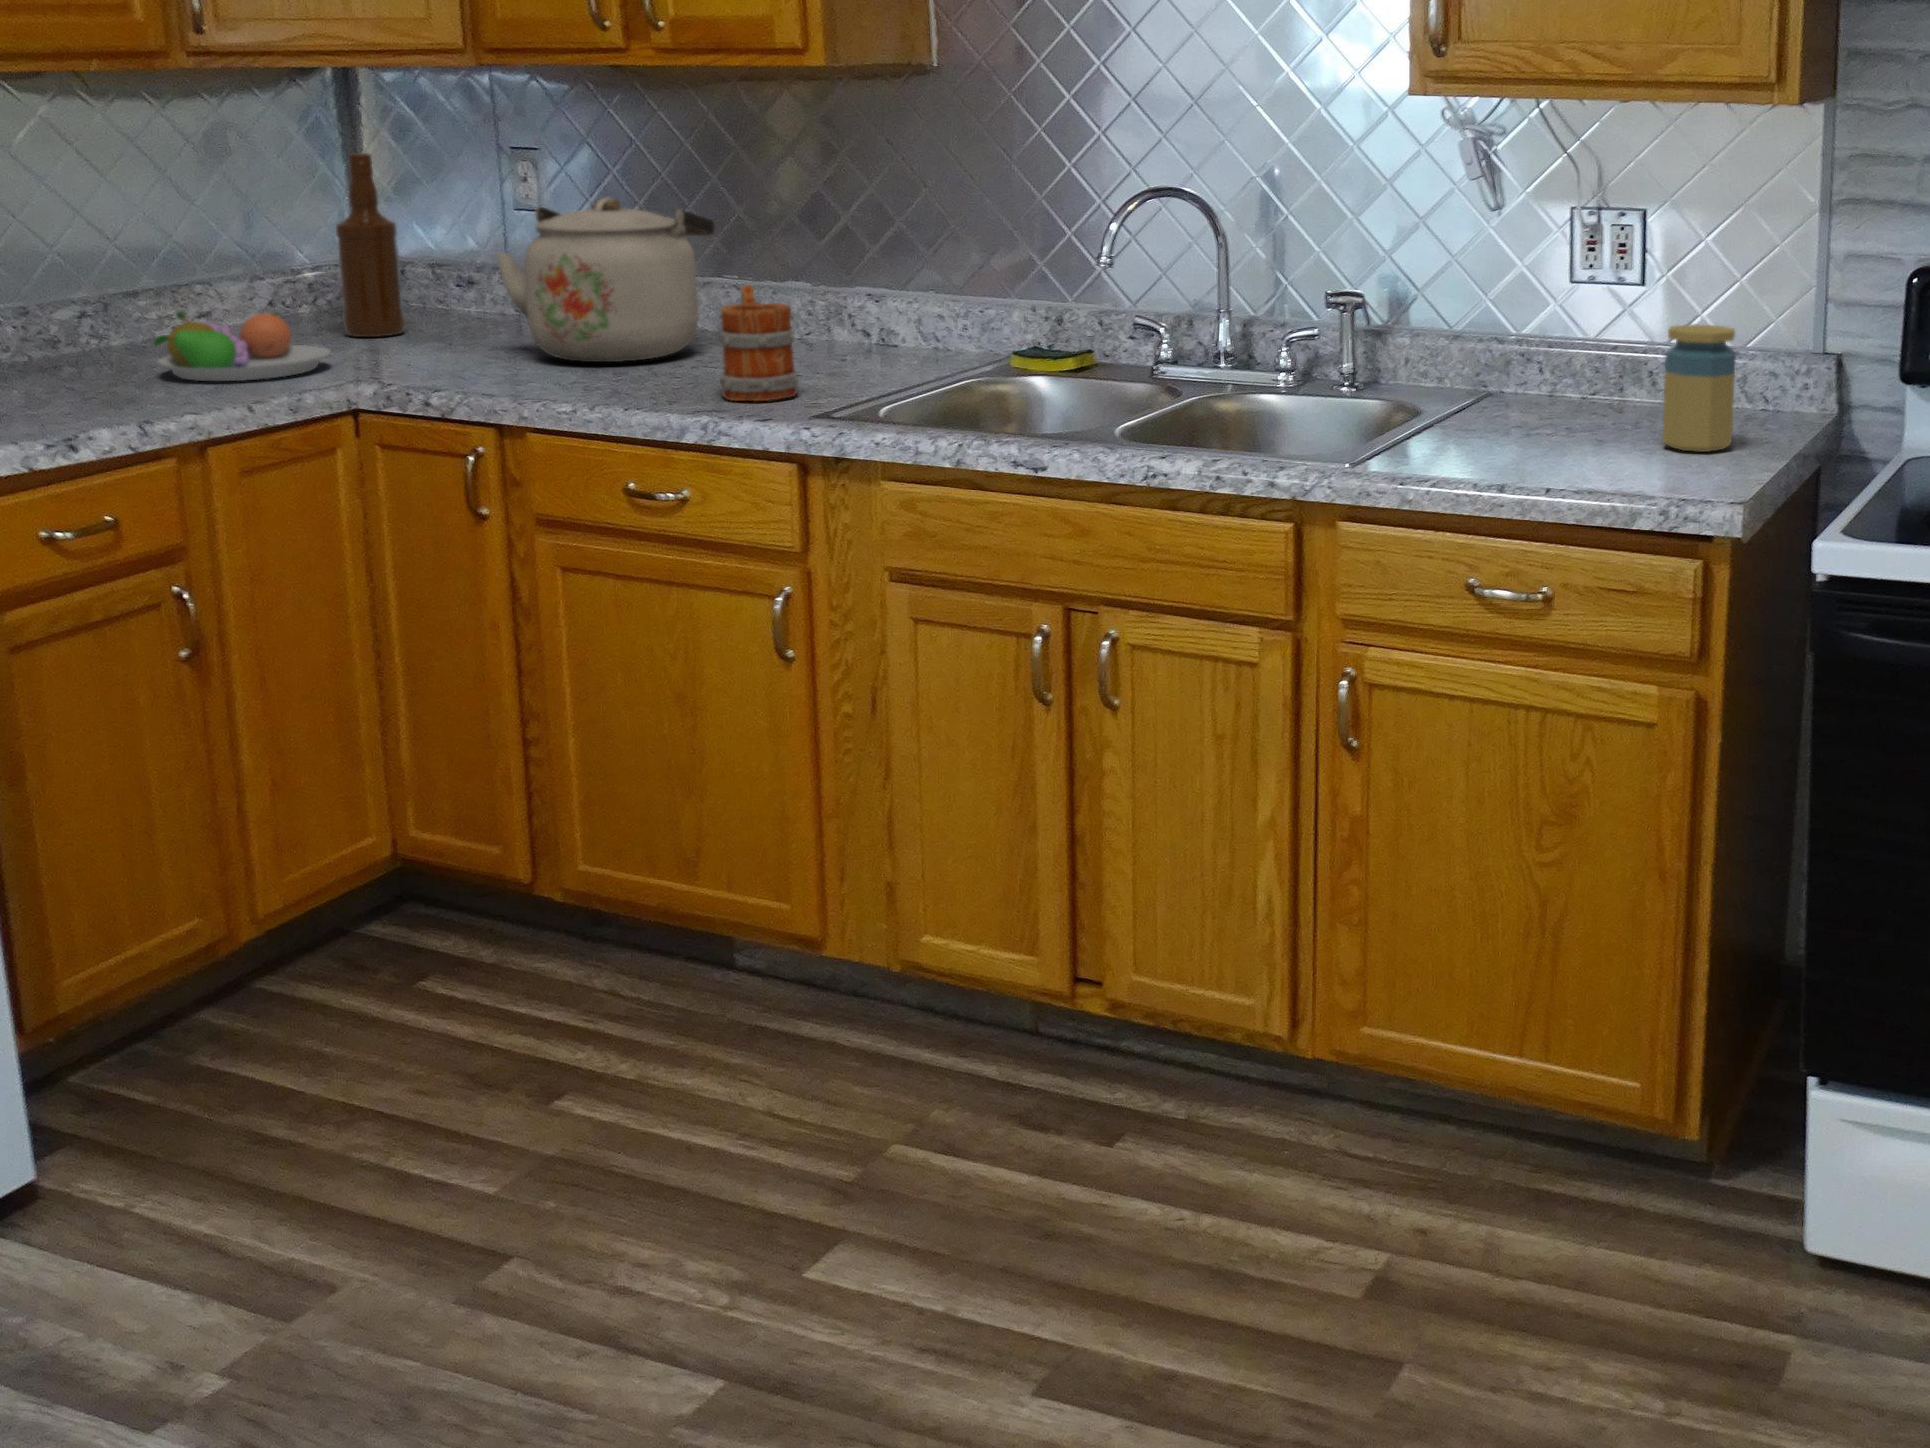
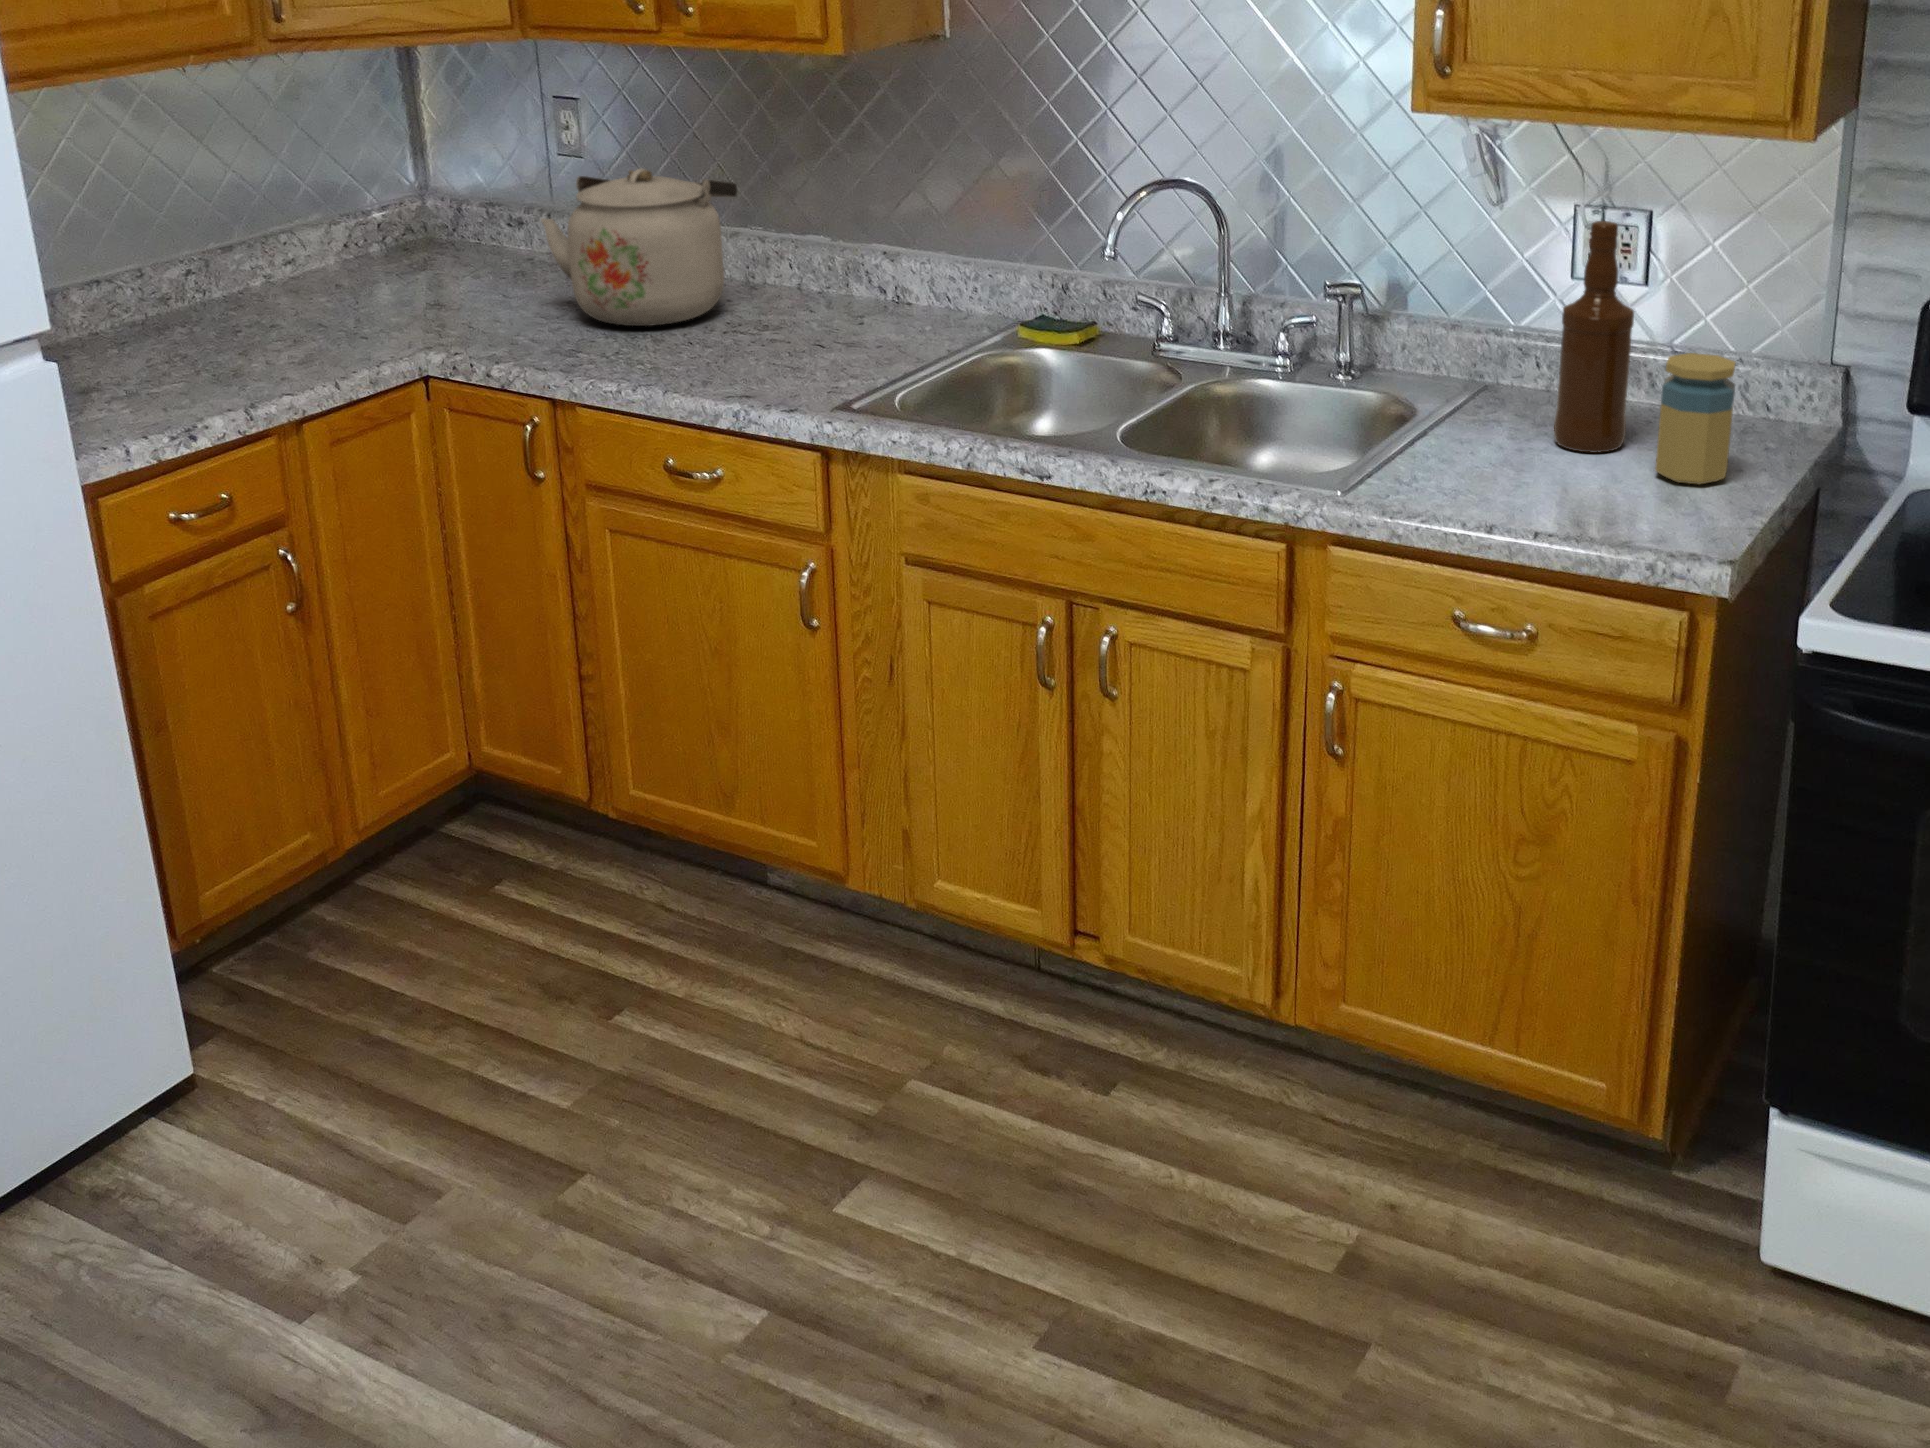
bottle: present [336,153,405,337] -> present [1554,221,1634,453]
mug: present [719,285,799,401] -> none [747,269,819,385]
fruit bowl: present [154,312,330,381] -> none [253,278,401,351]

